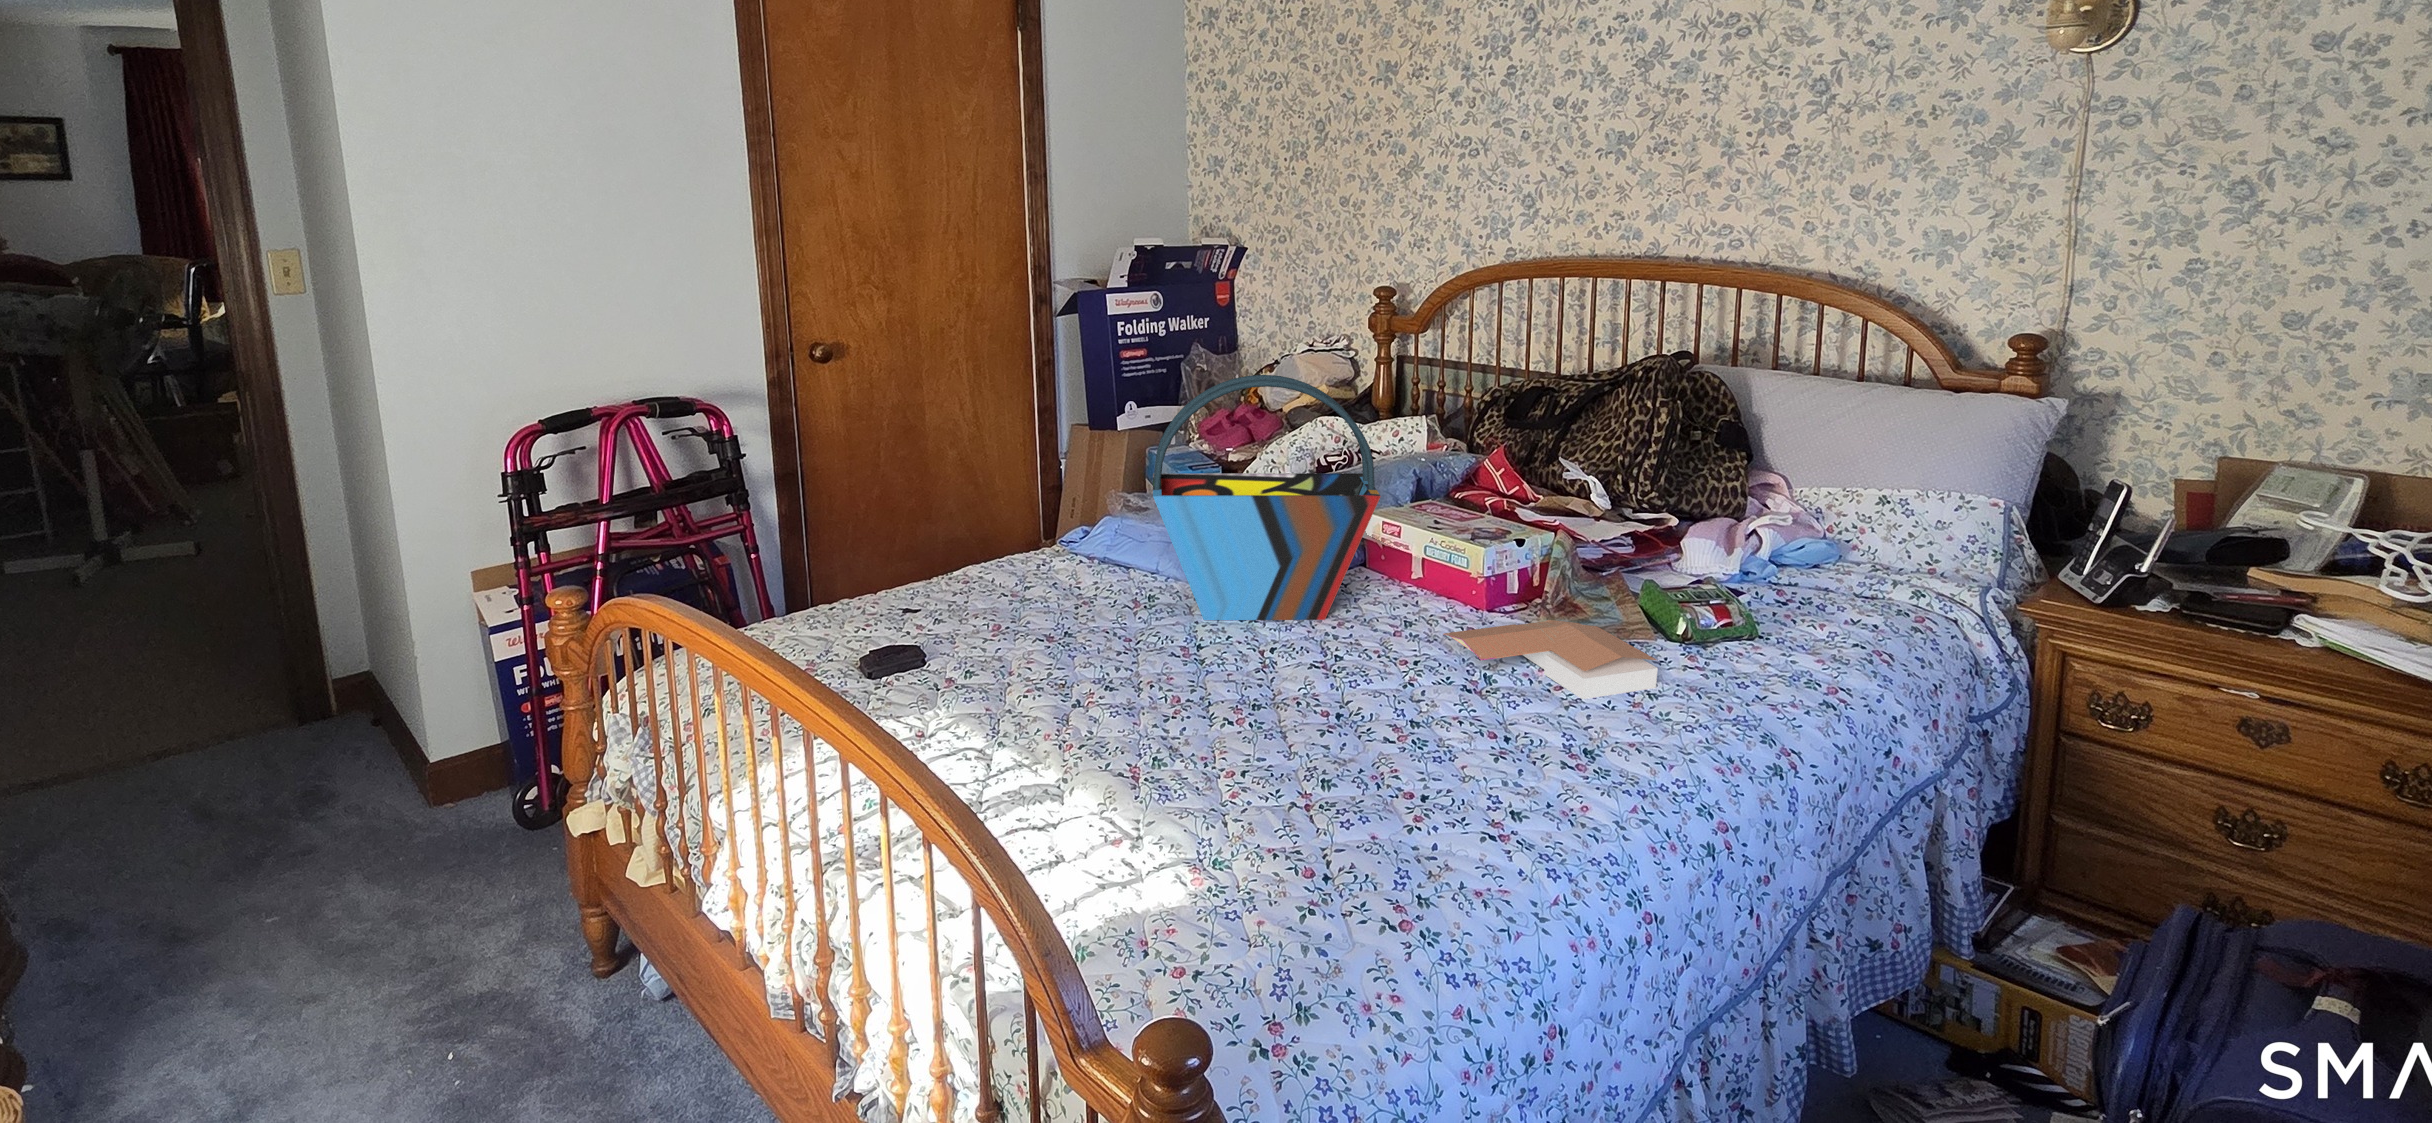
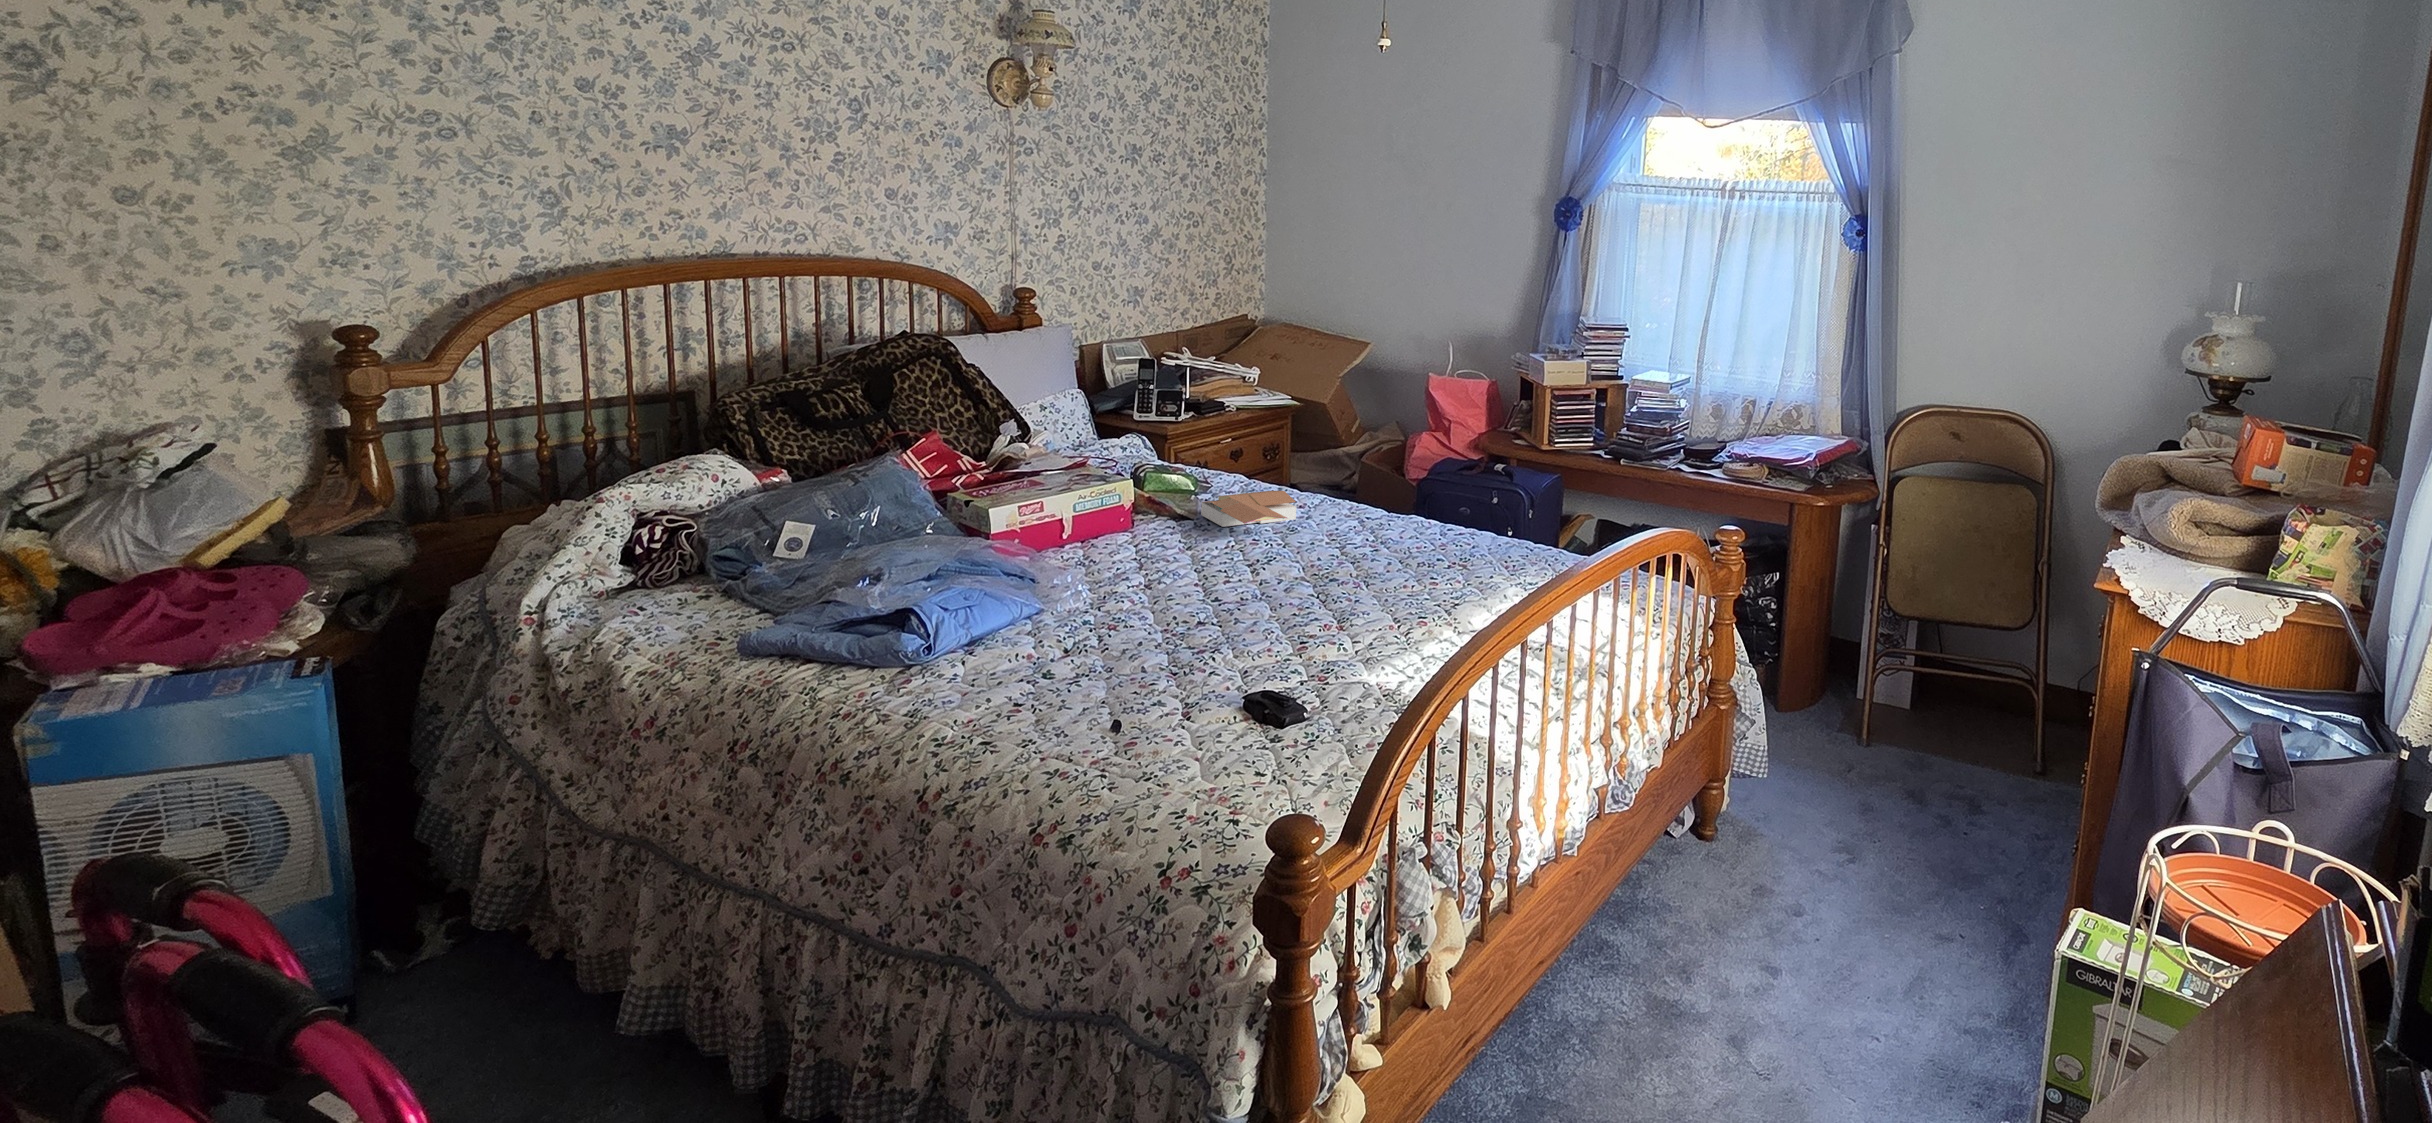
tote bag: present [1153,375,1381,620] -> none [1082,384,1179,606]

